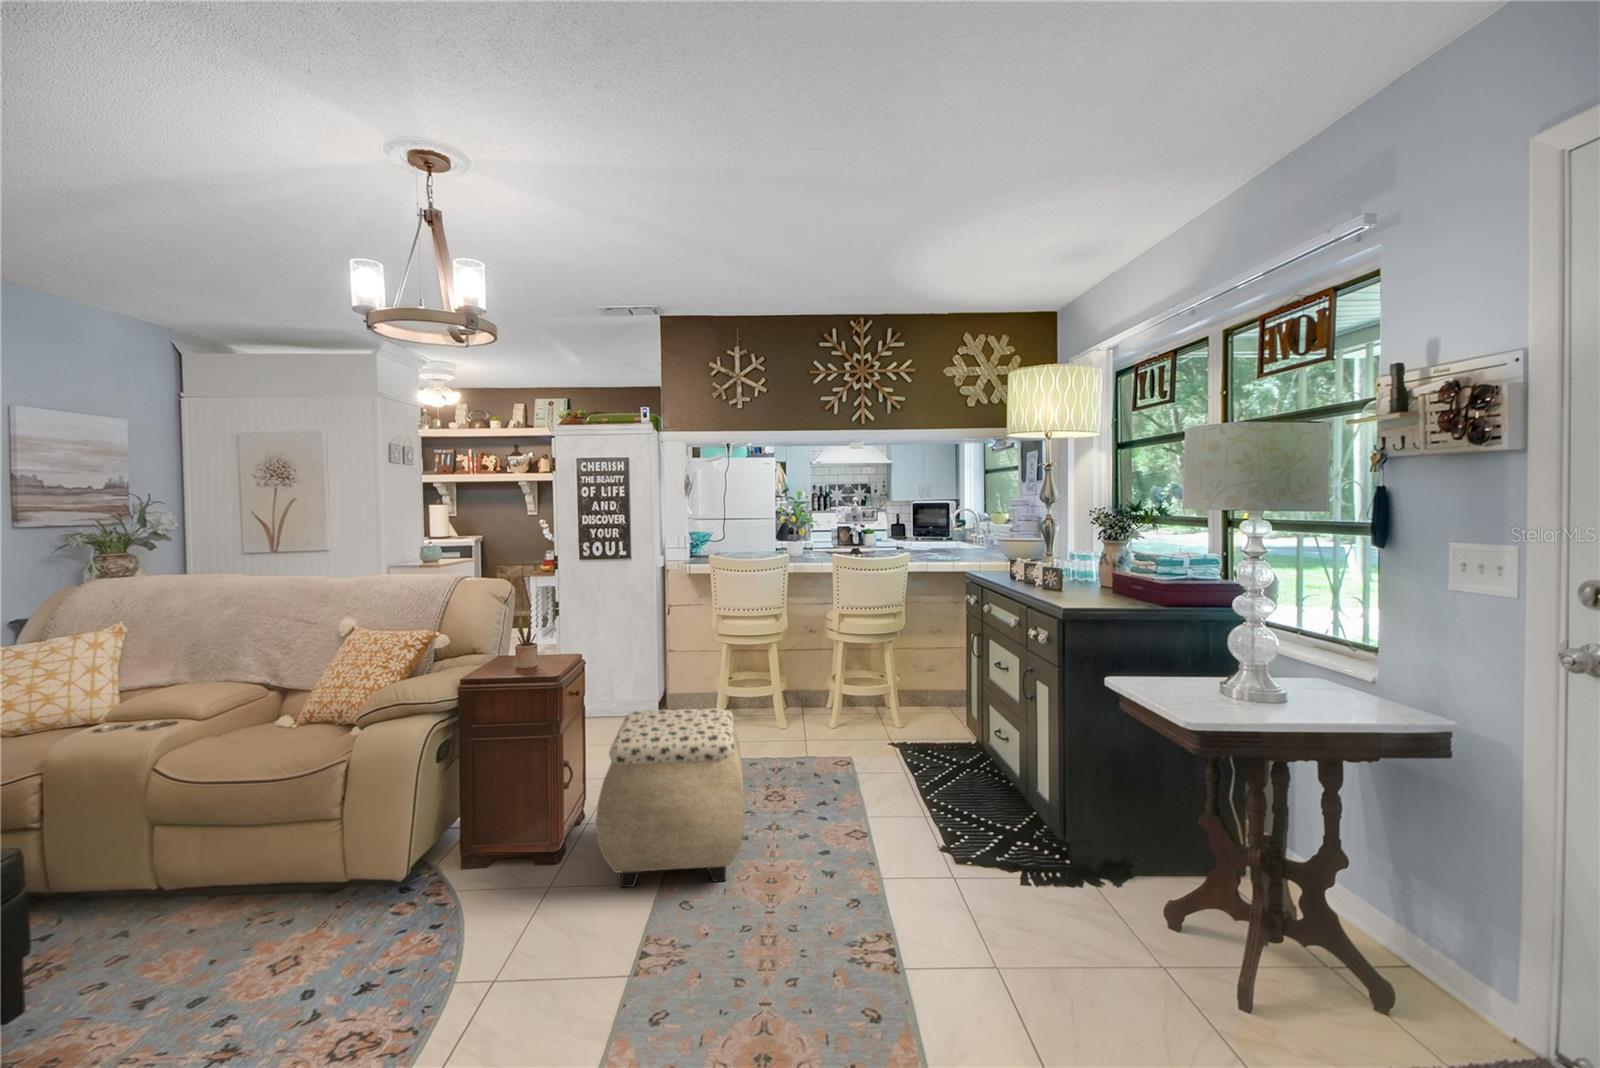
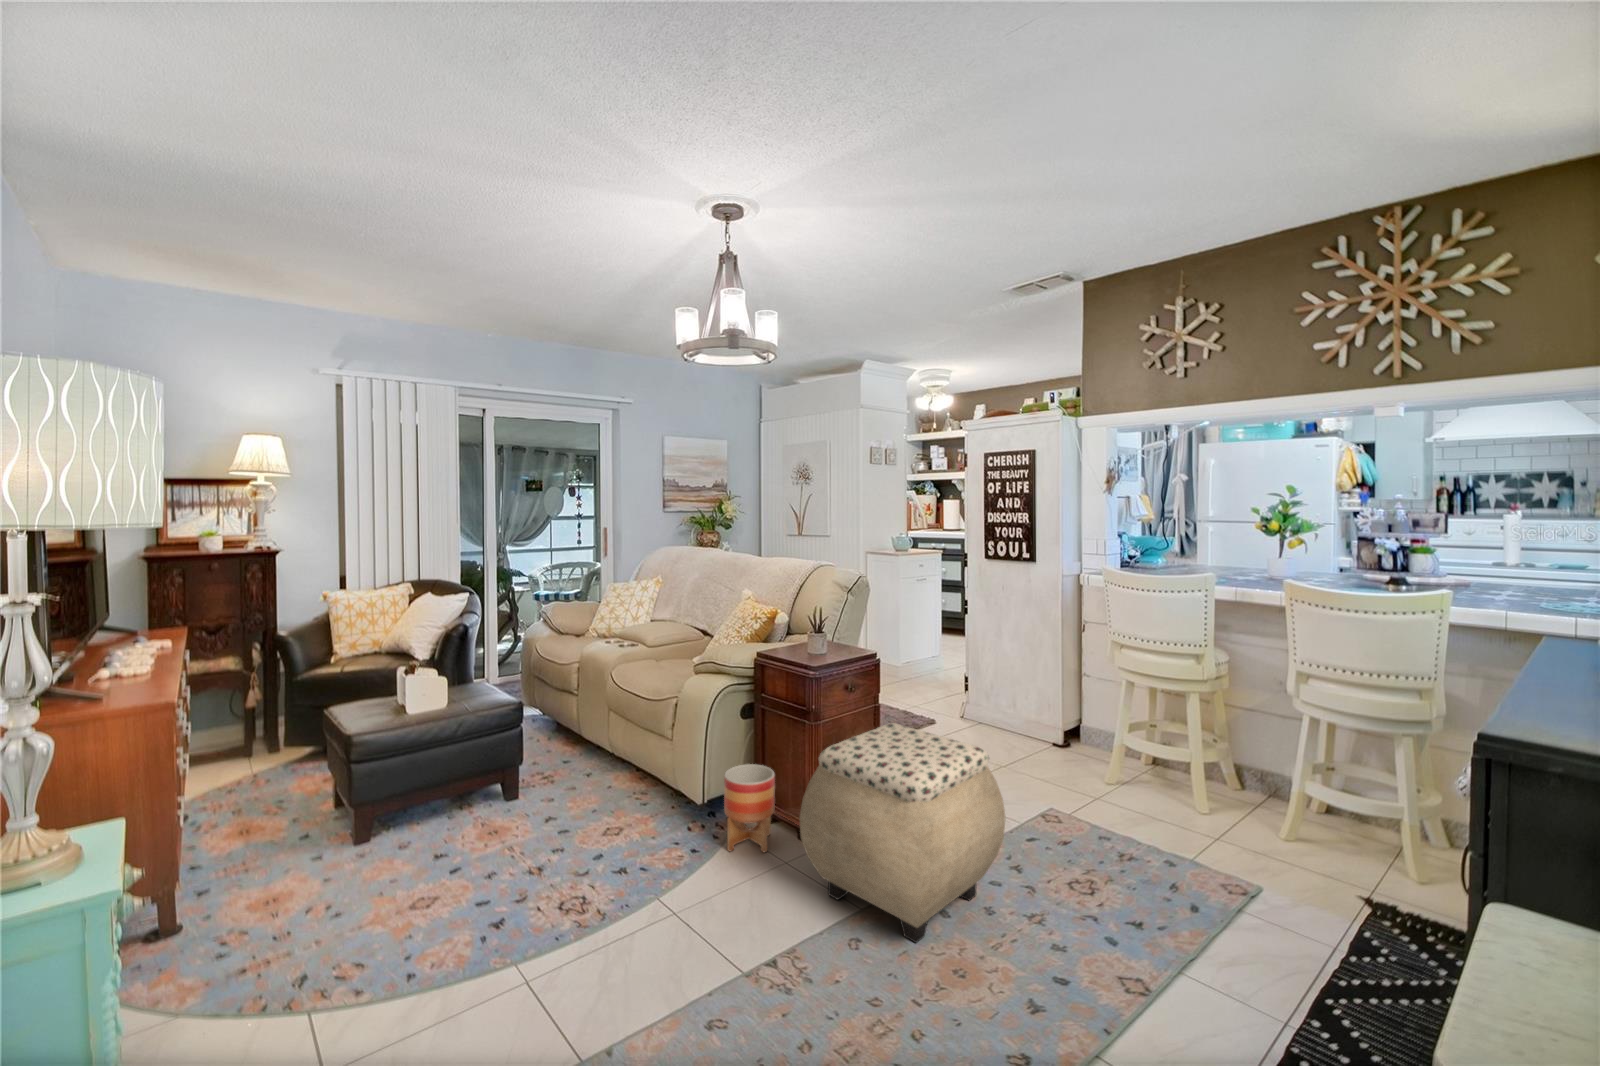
planter: none [454,798,517,905] -> present [724,764,775,852]

